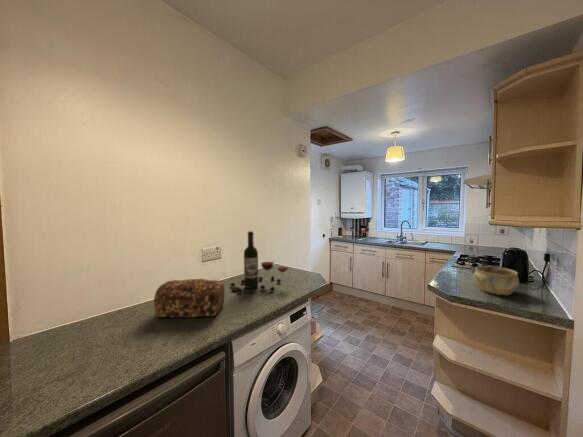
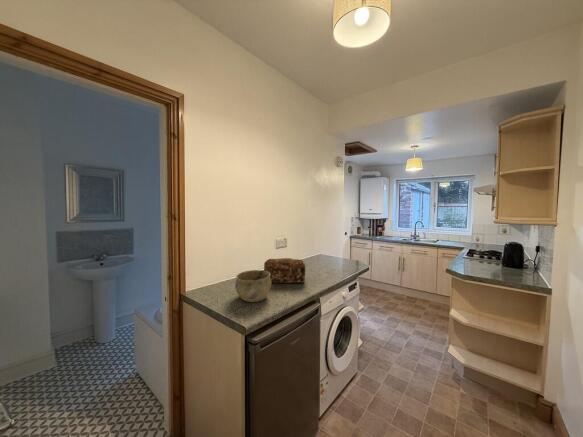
wine bottle: present [230,231,288,293] -> none [298,227,343,271]
ceramic bowl: present [474,266,519,295] -> present [235,270,271,302]

